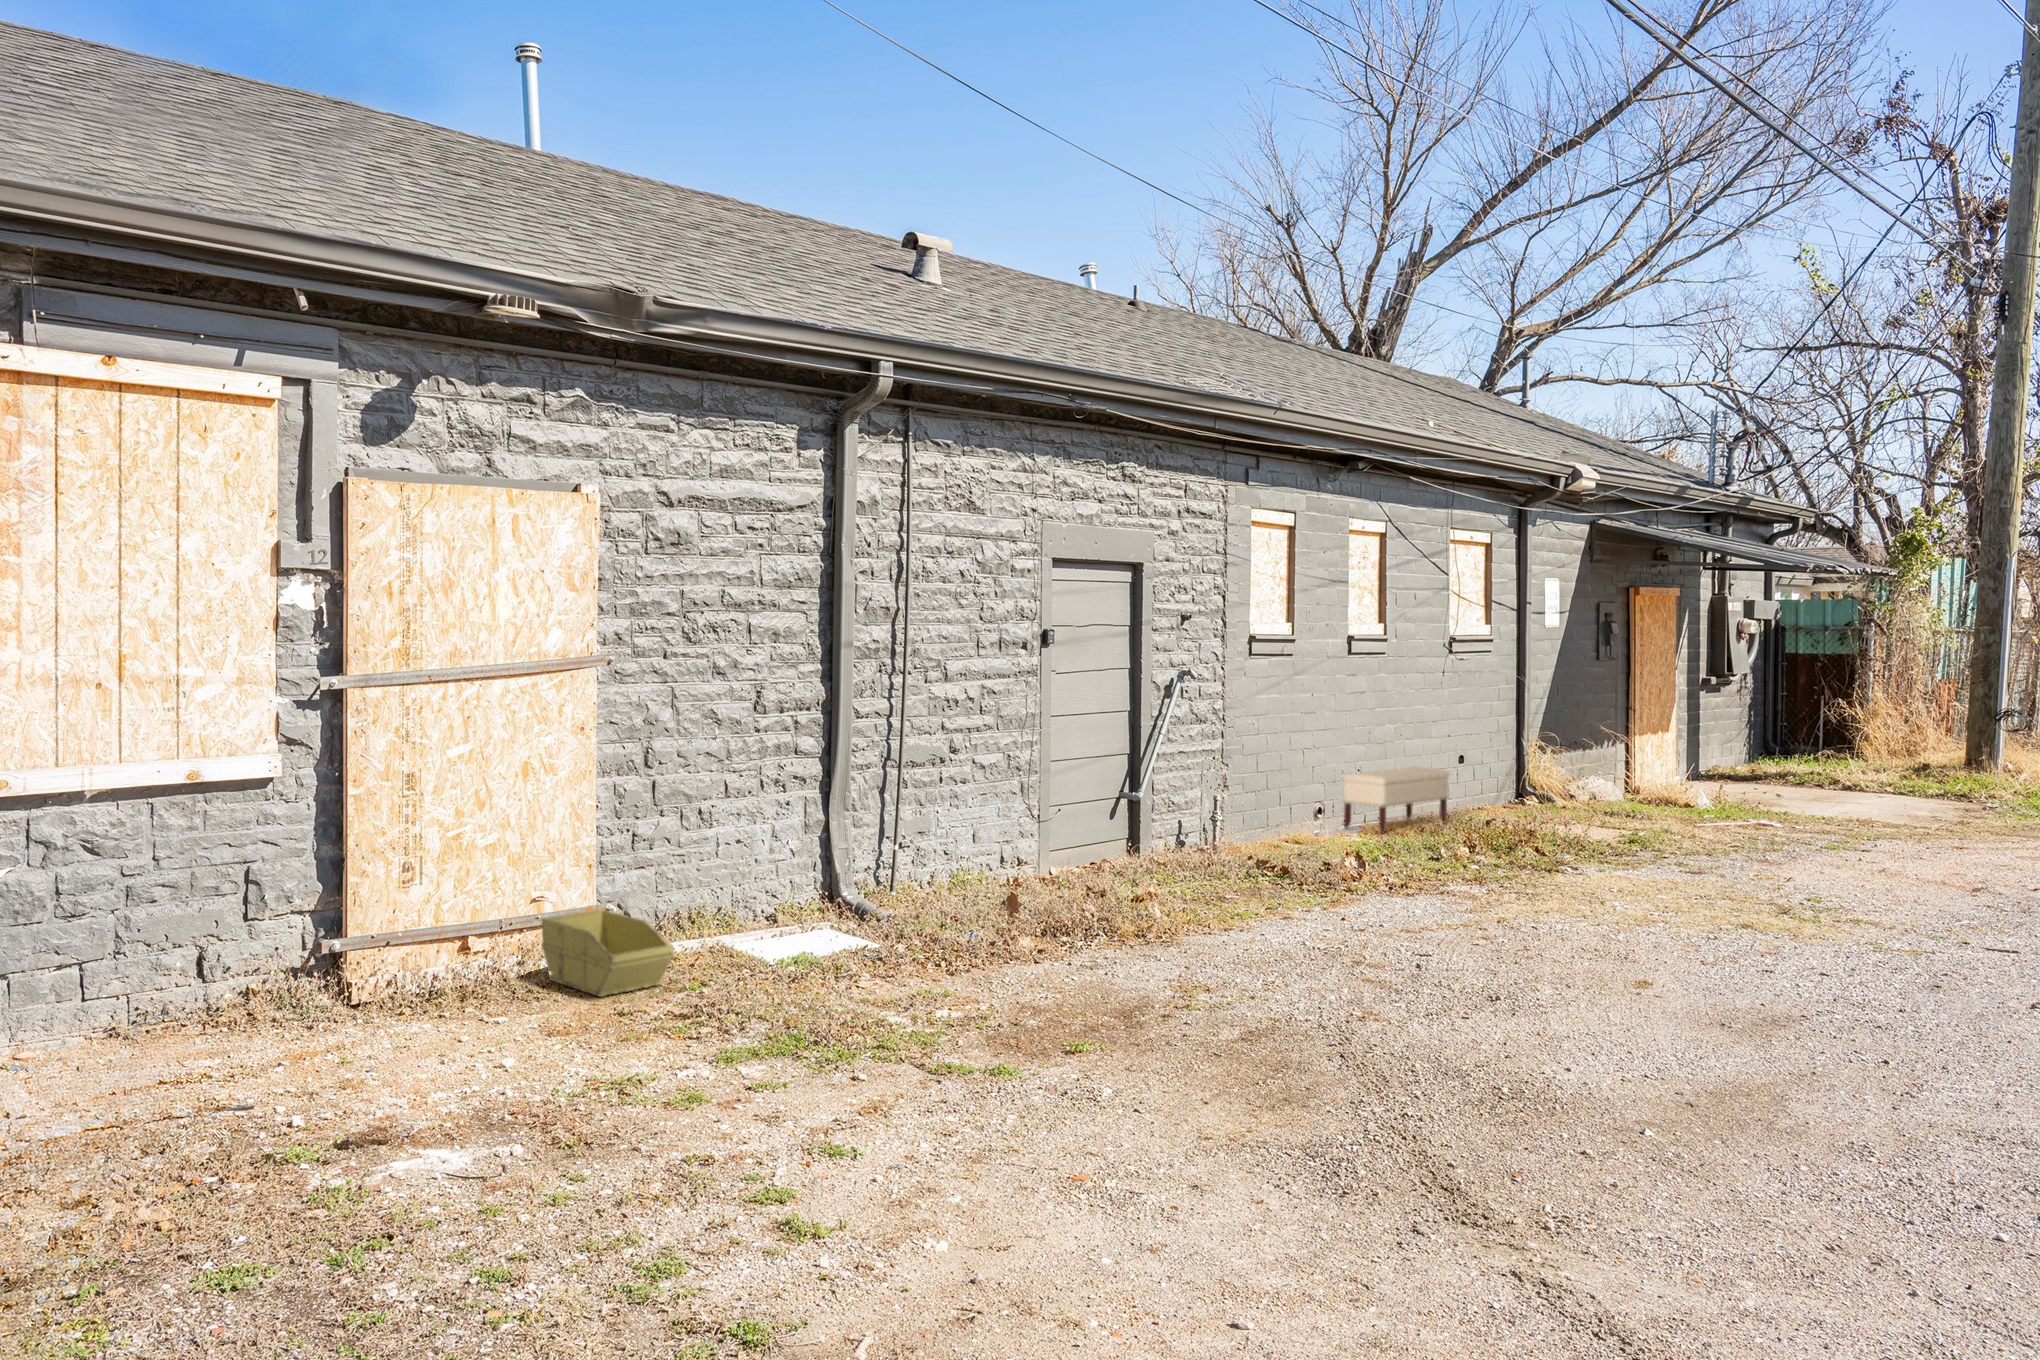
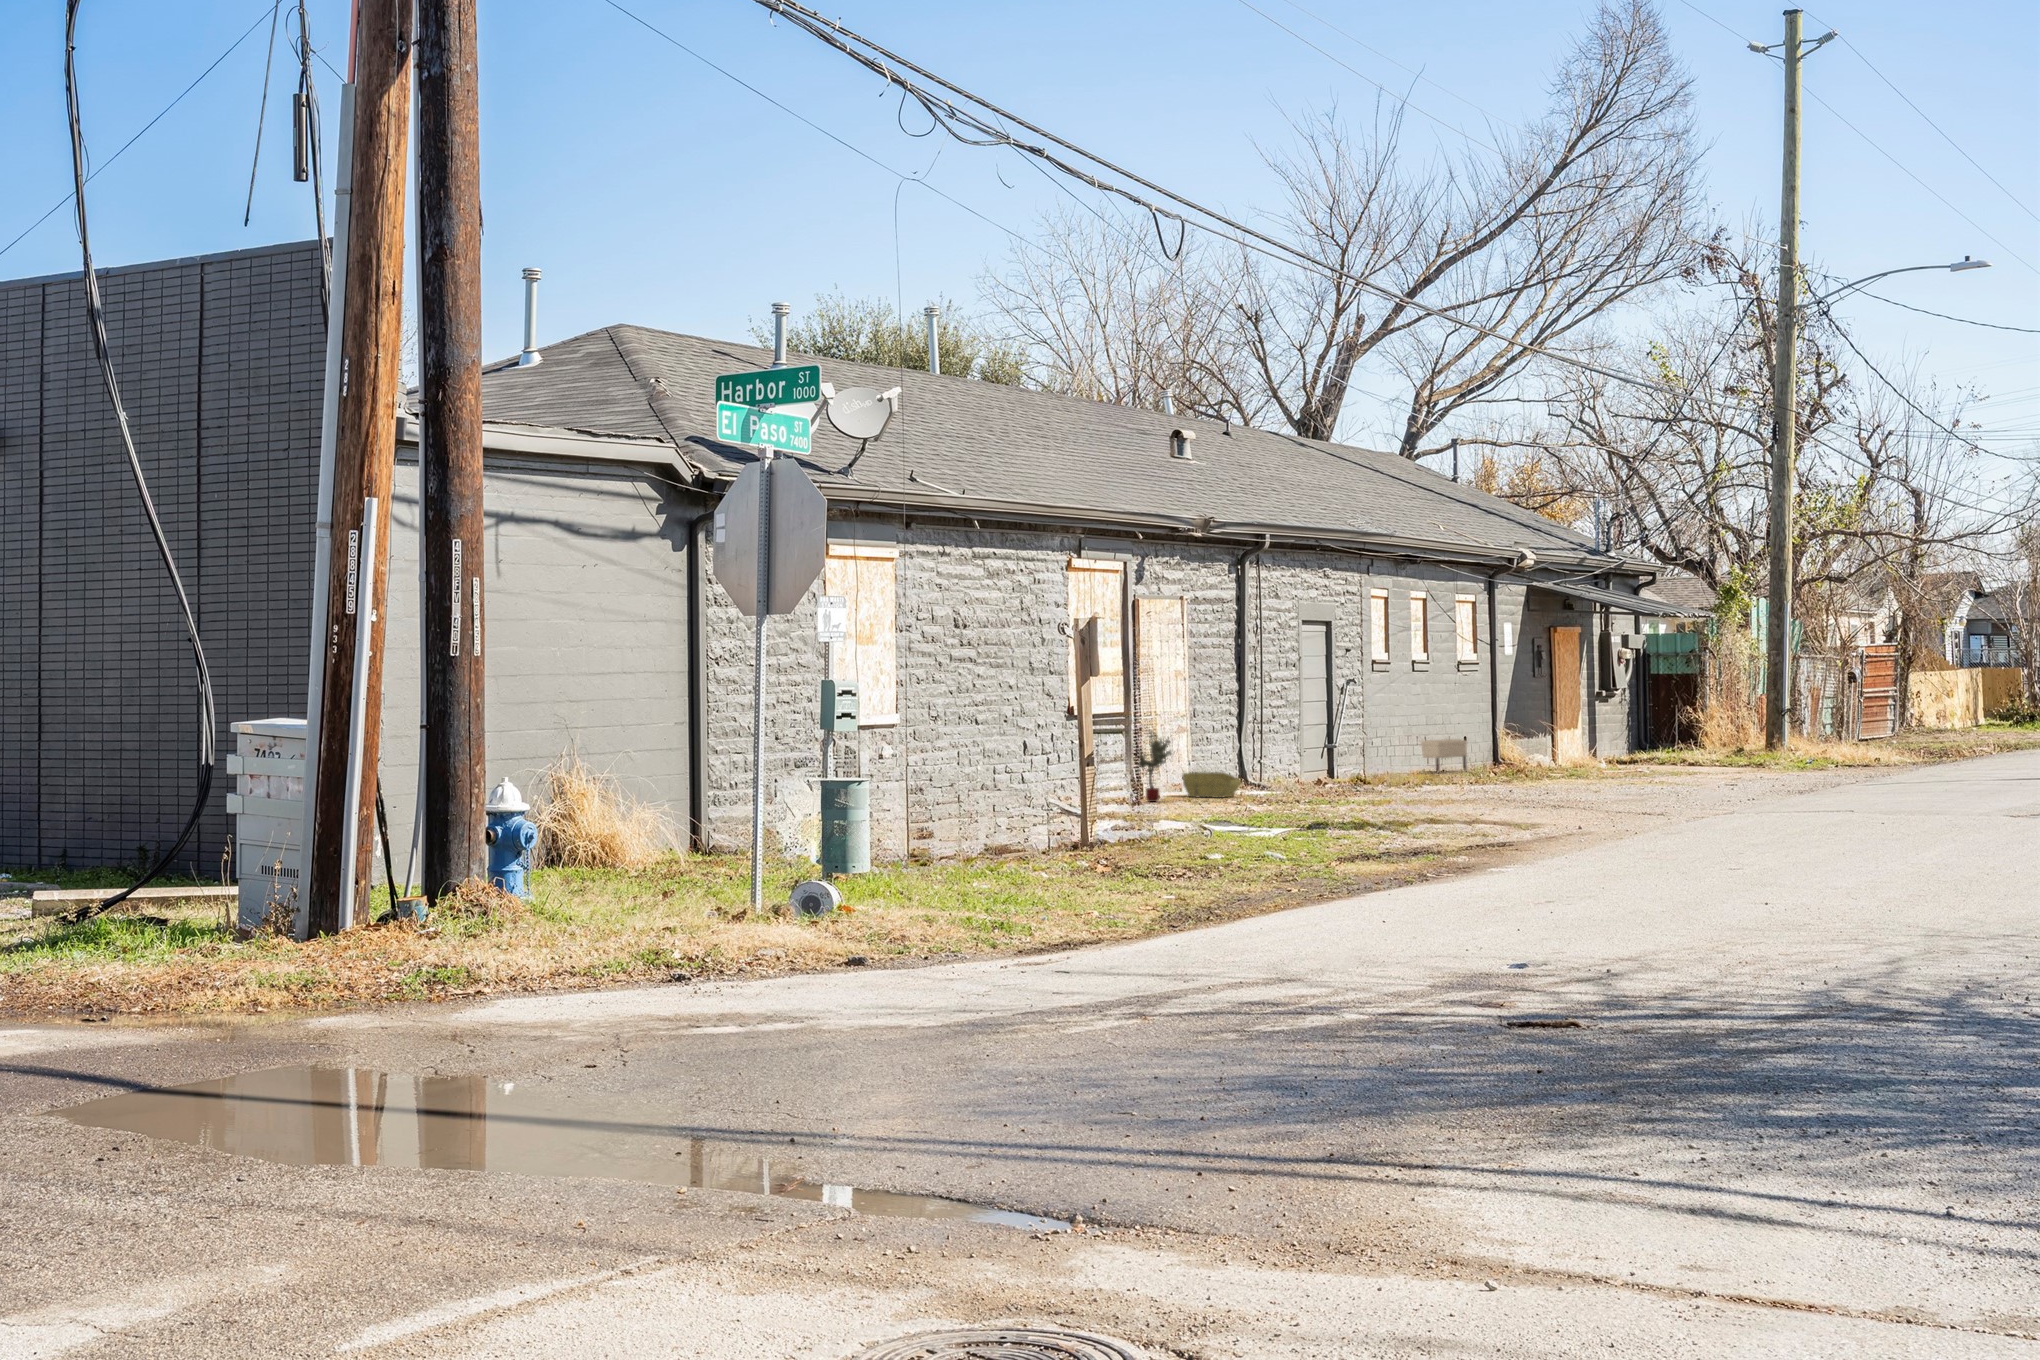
potted tree: none [230,831,403,1033] -> present [1135,731,1171,802]

